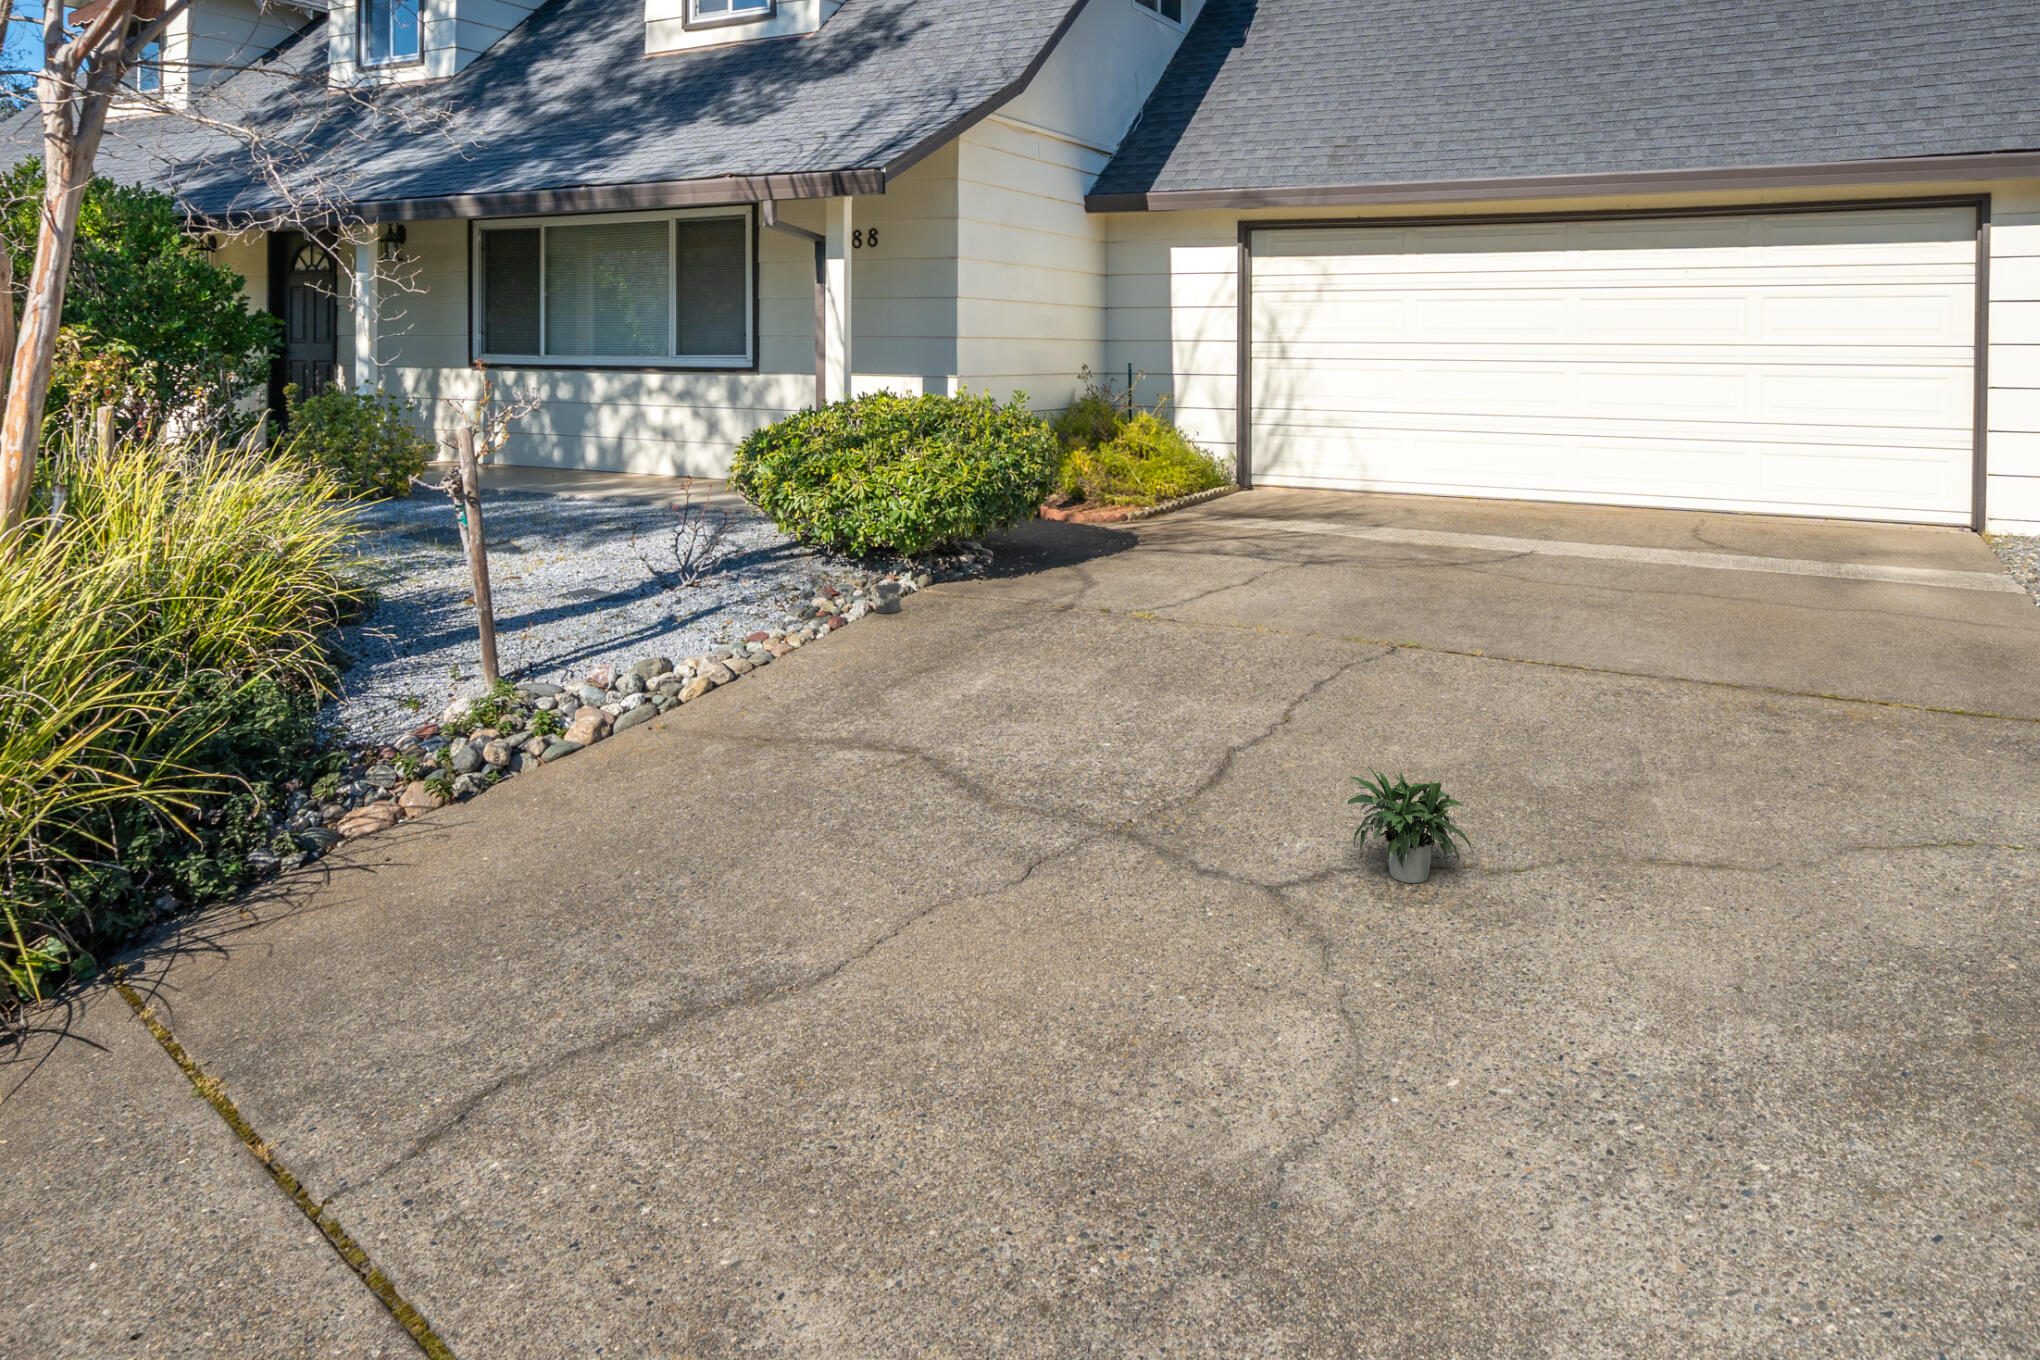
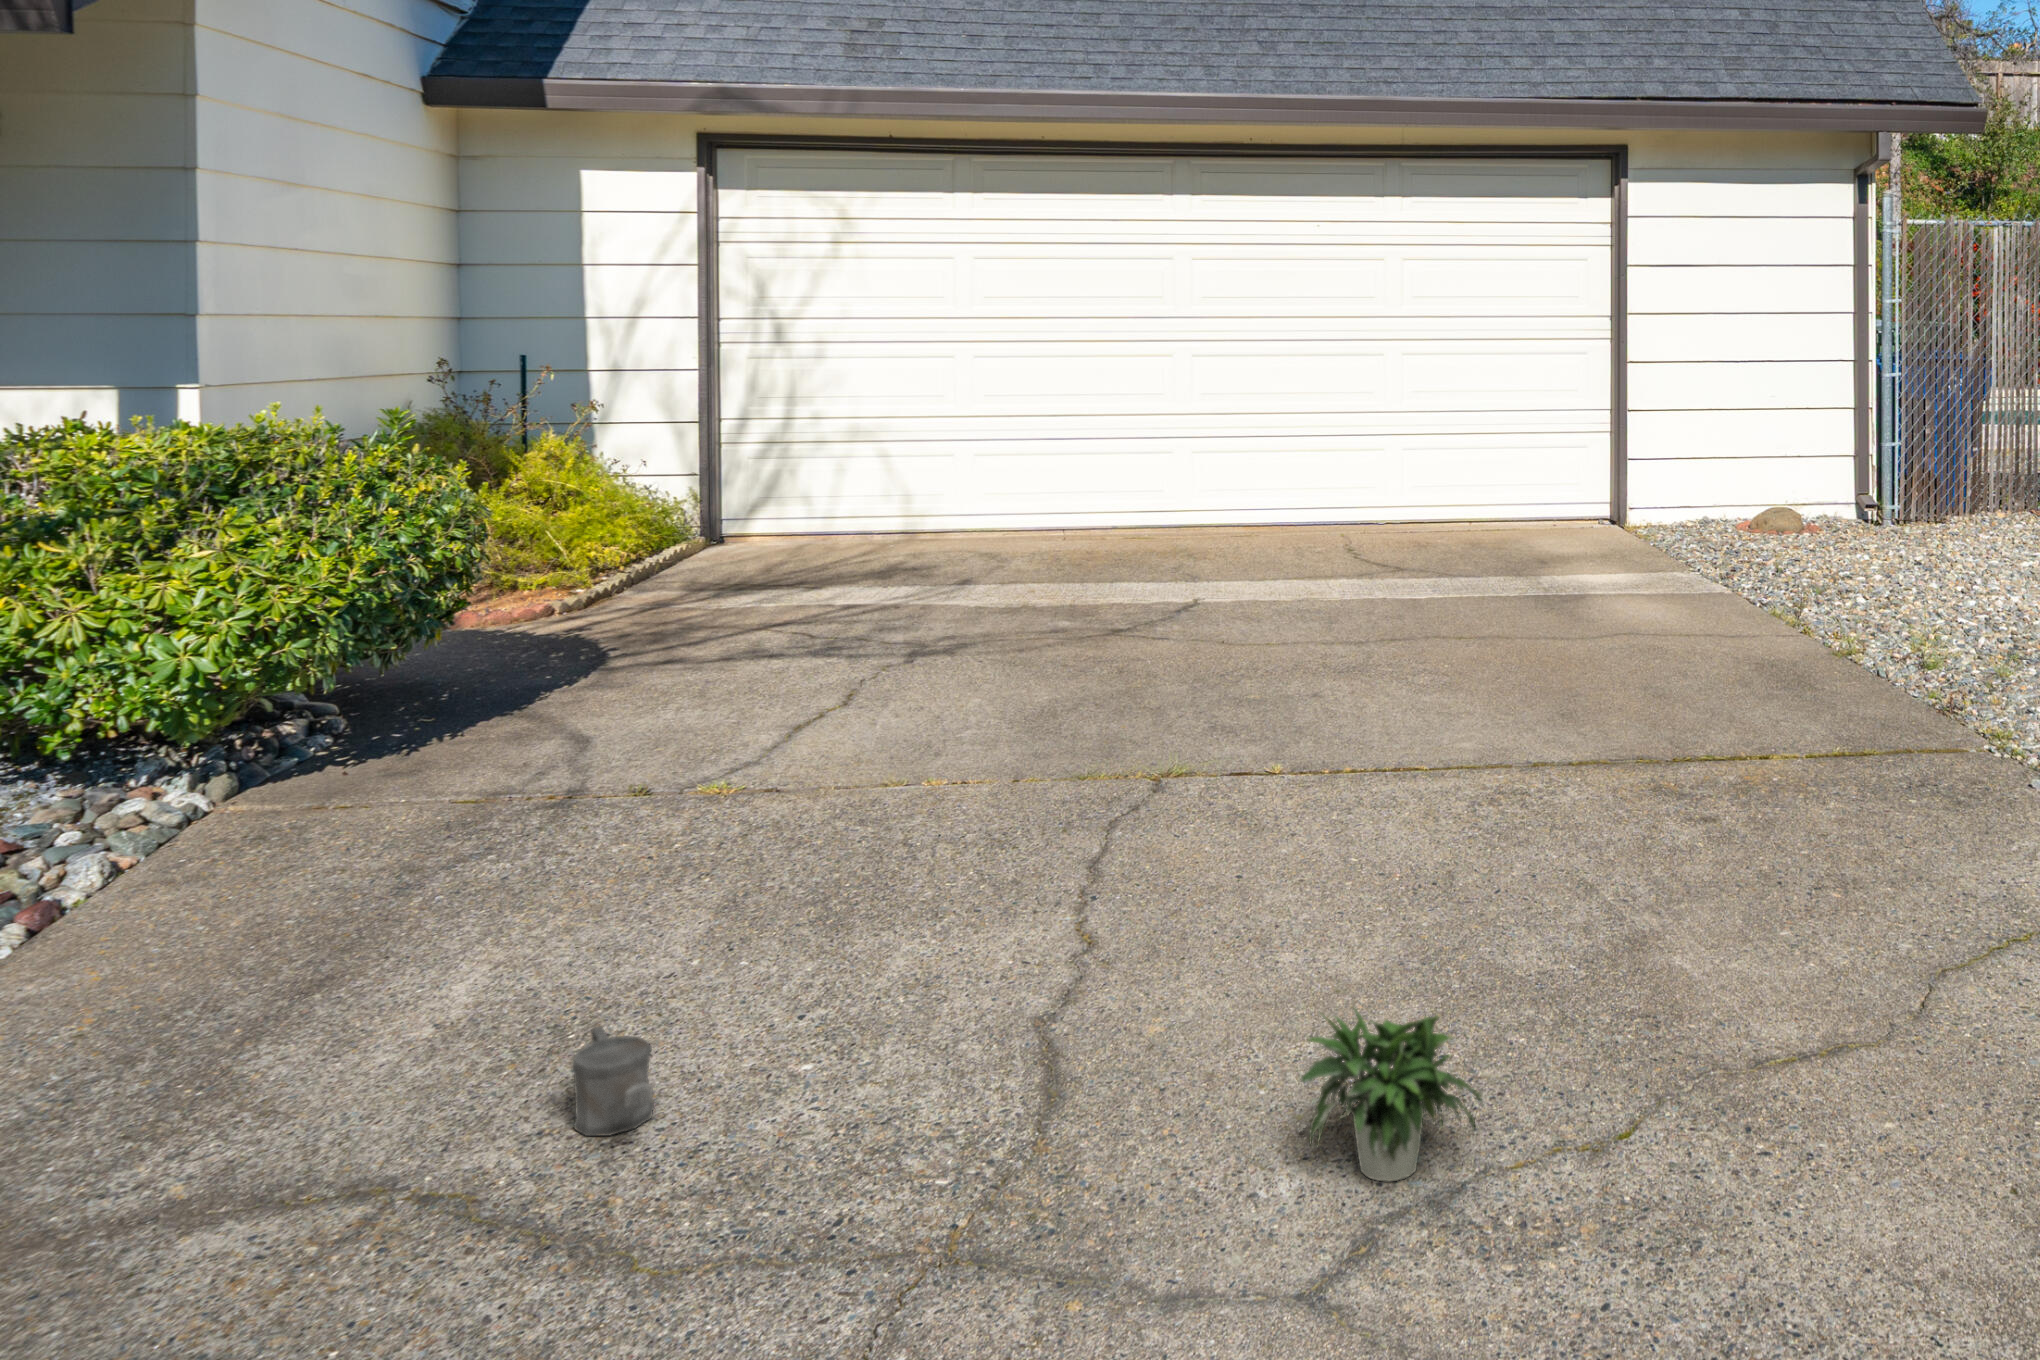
watering can: present [875,582,901,614] -> present [572,1027,654,1136]

